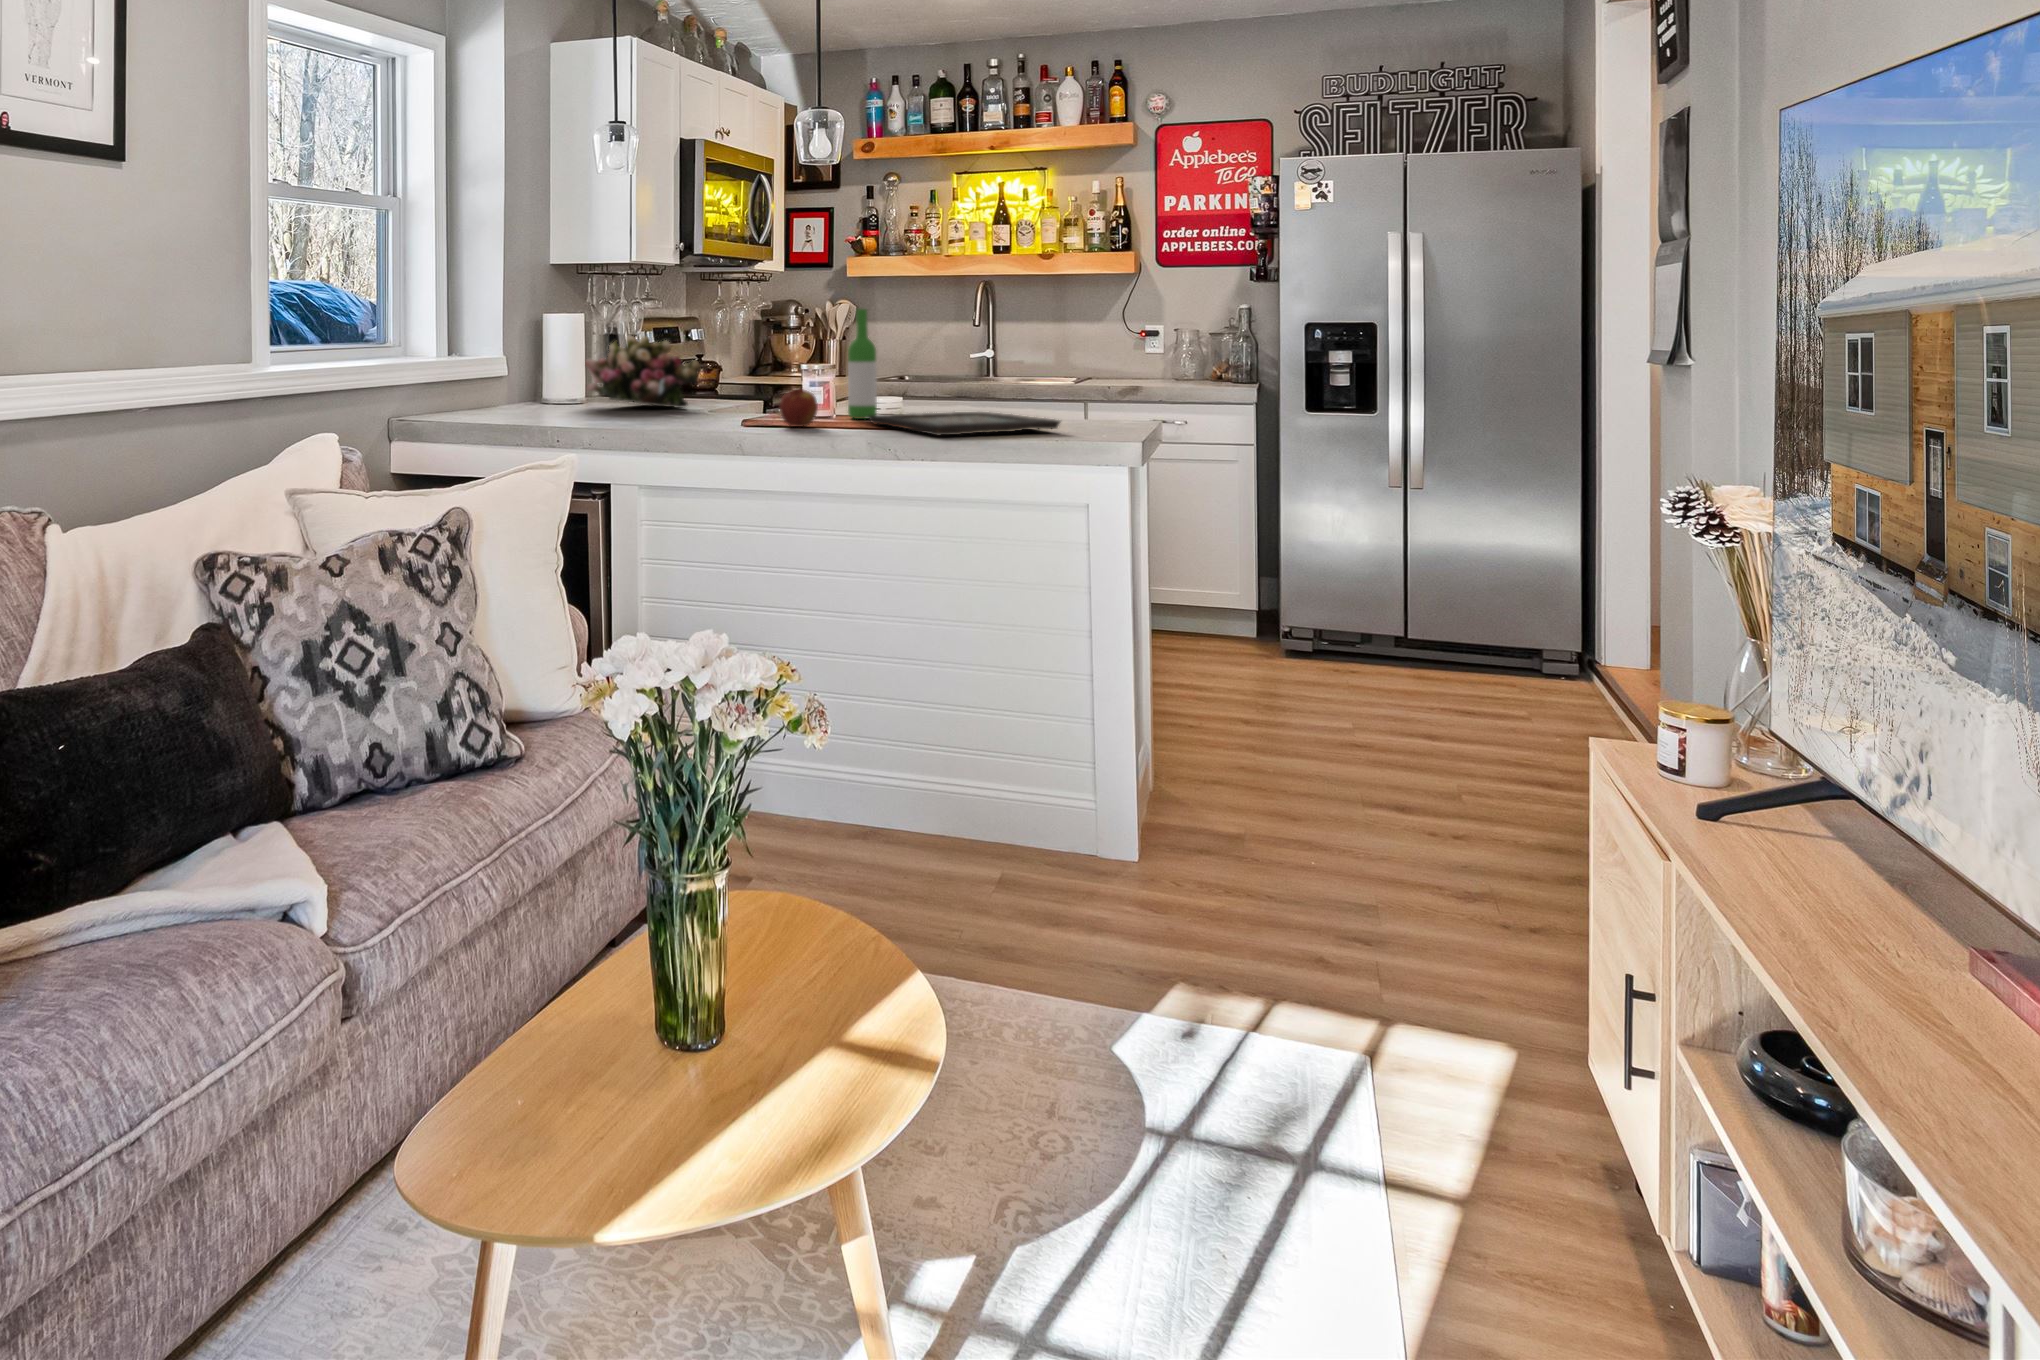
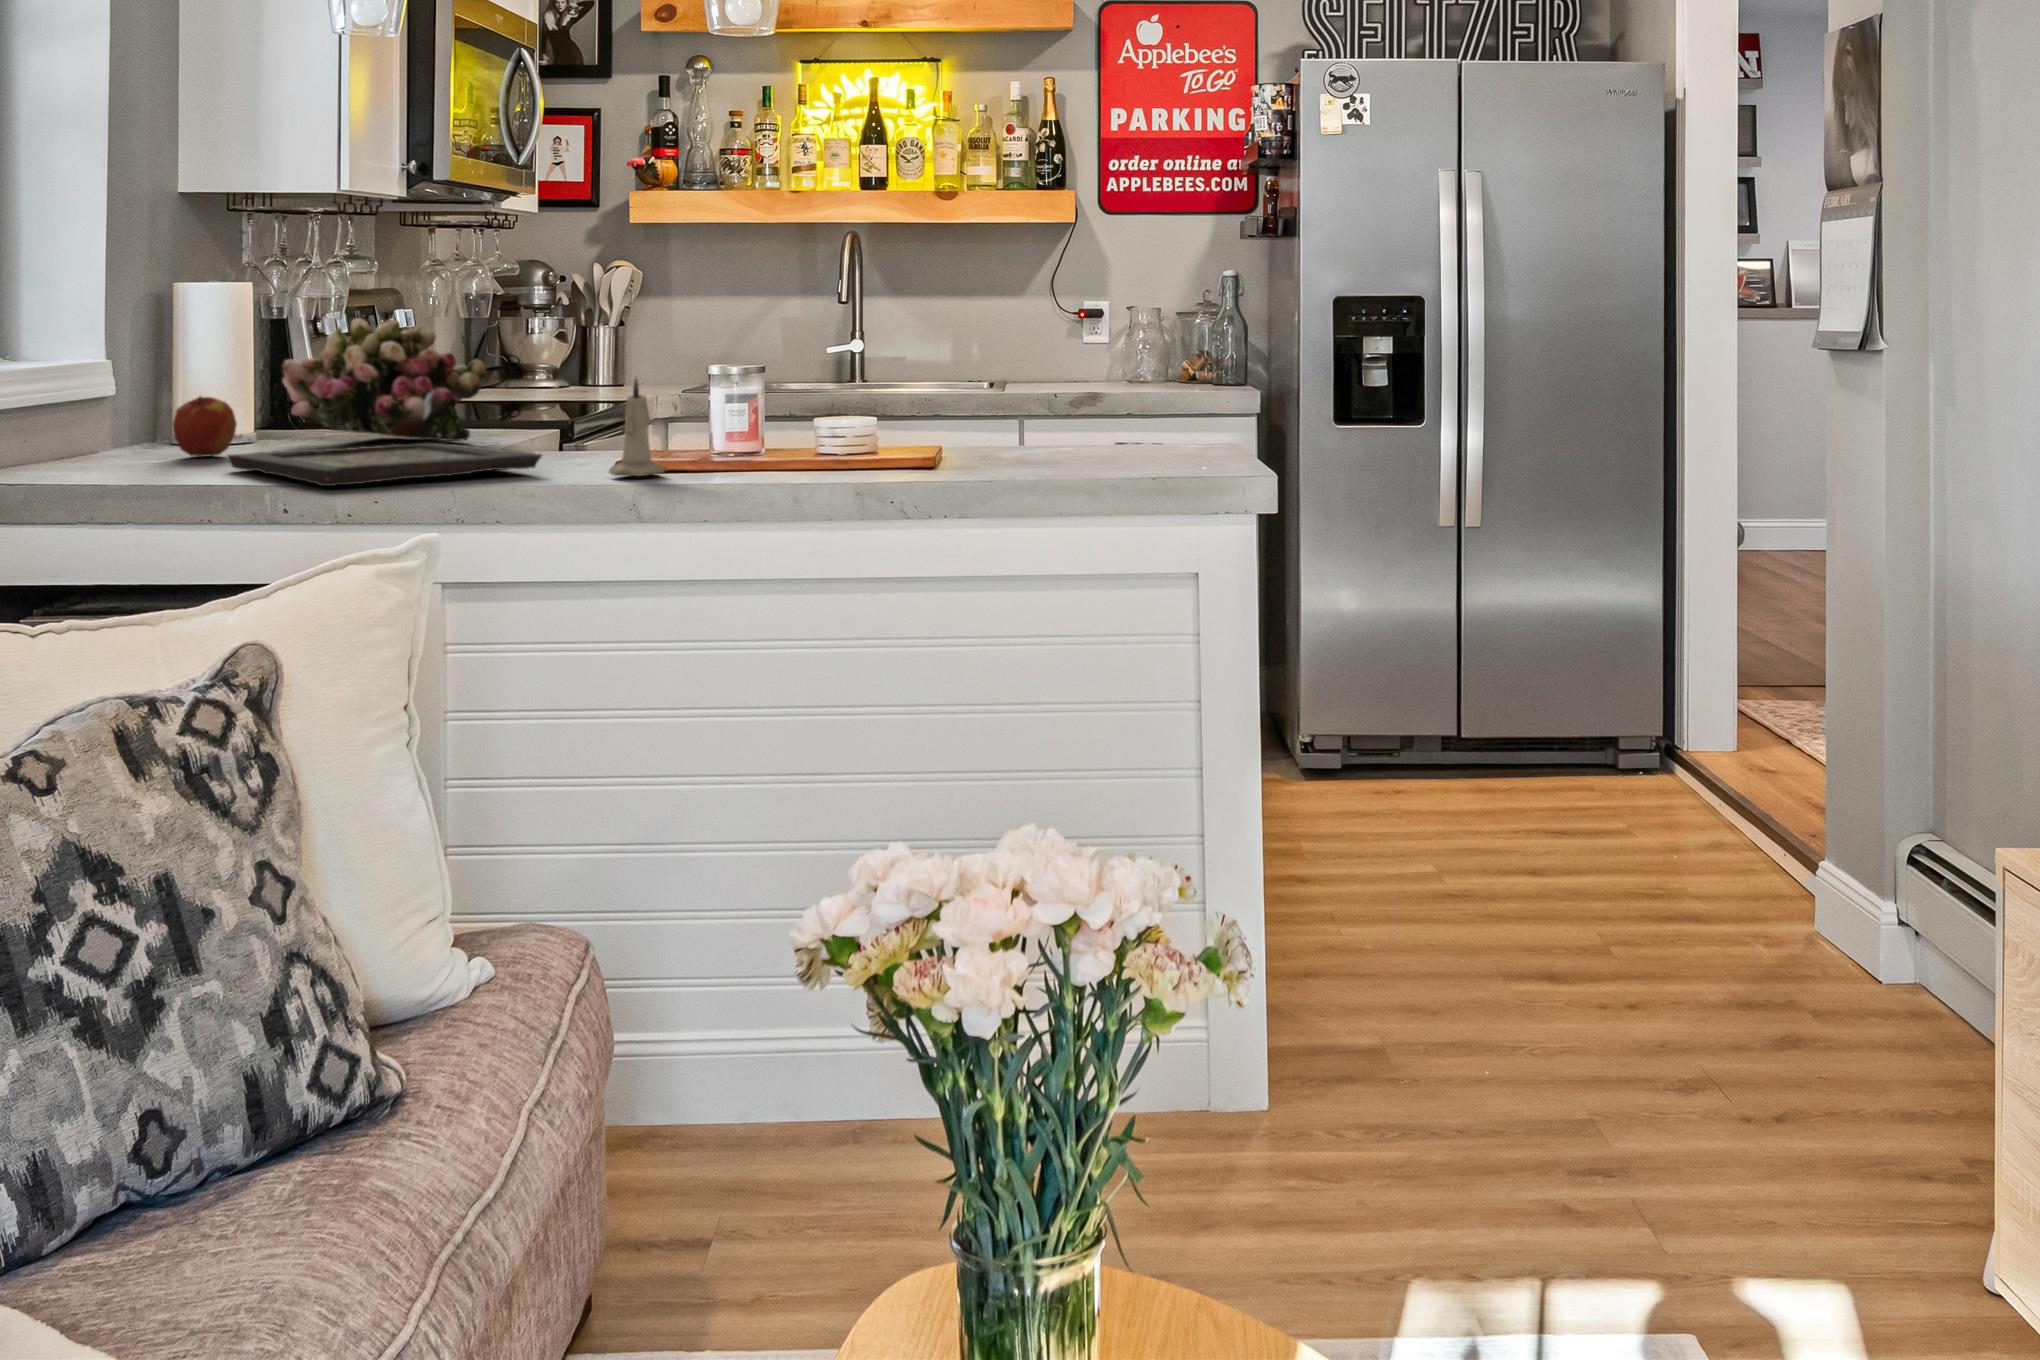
wine bottle: present [848,309,877,419] -> none [763,271,809,451]
candle: none [734,371,767,431] -> present [609,376,664,476]
apple: present [779,389,818,427] -> present [172,396,237,456]
decorative tray: present [868,412,1060,436] -> present [228,443,542,486]

